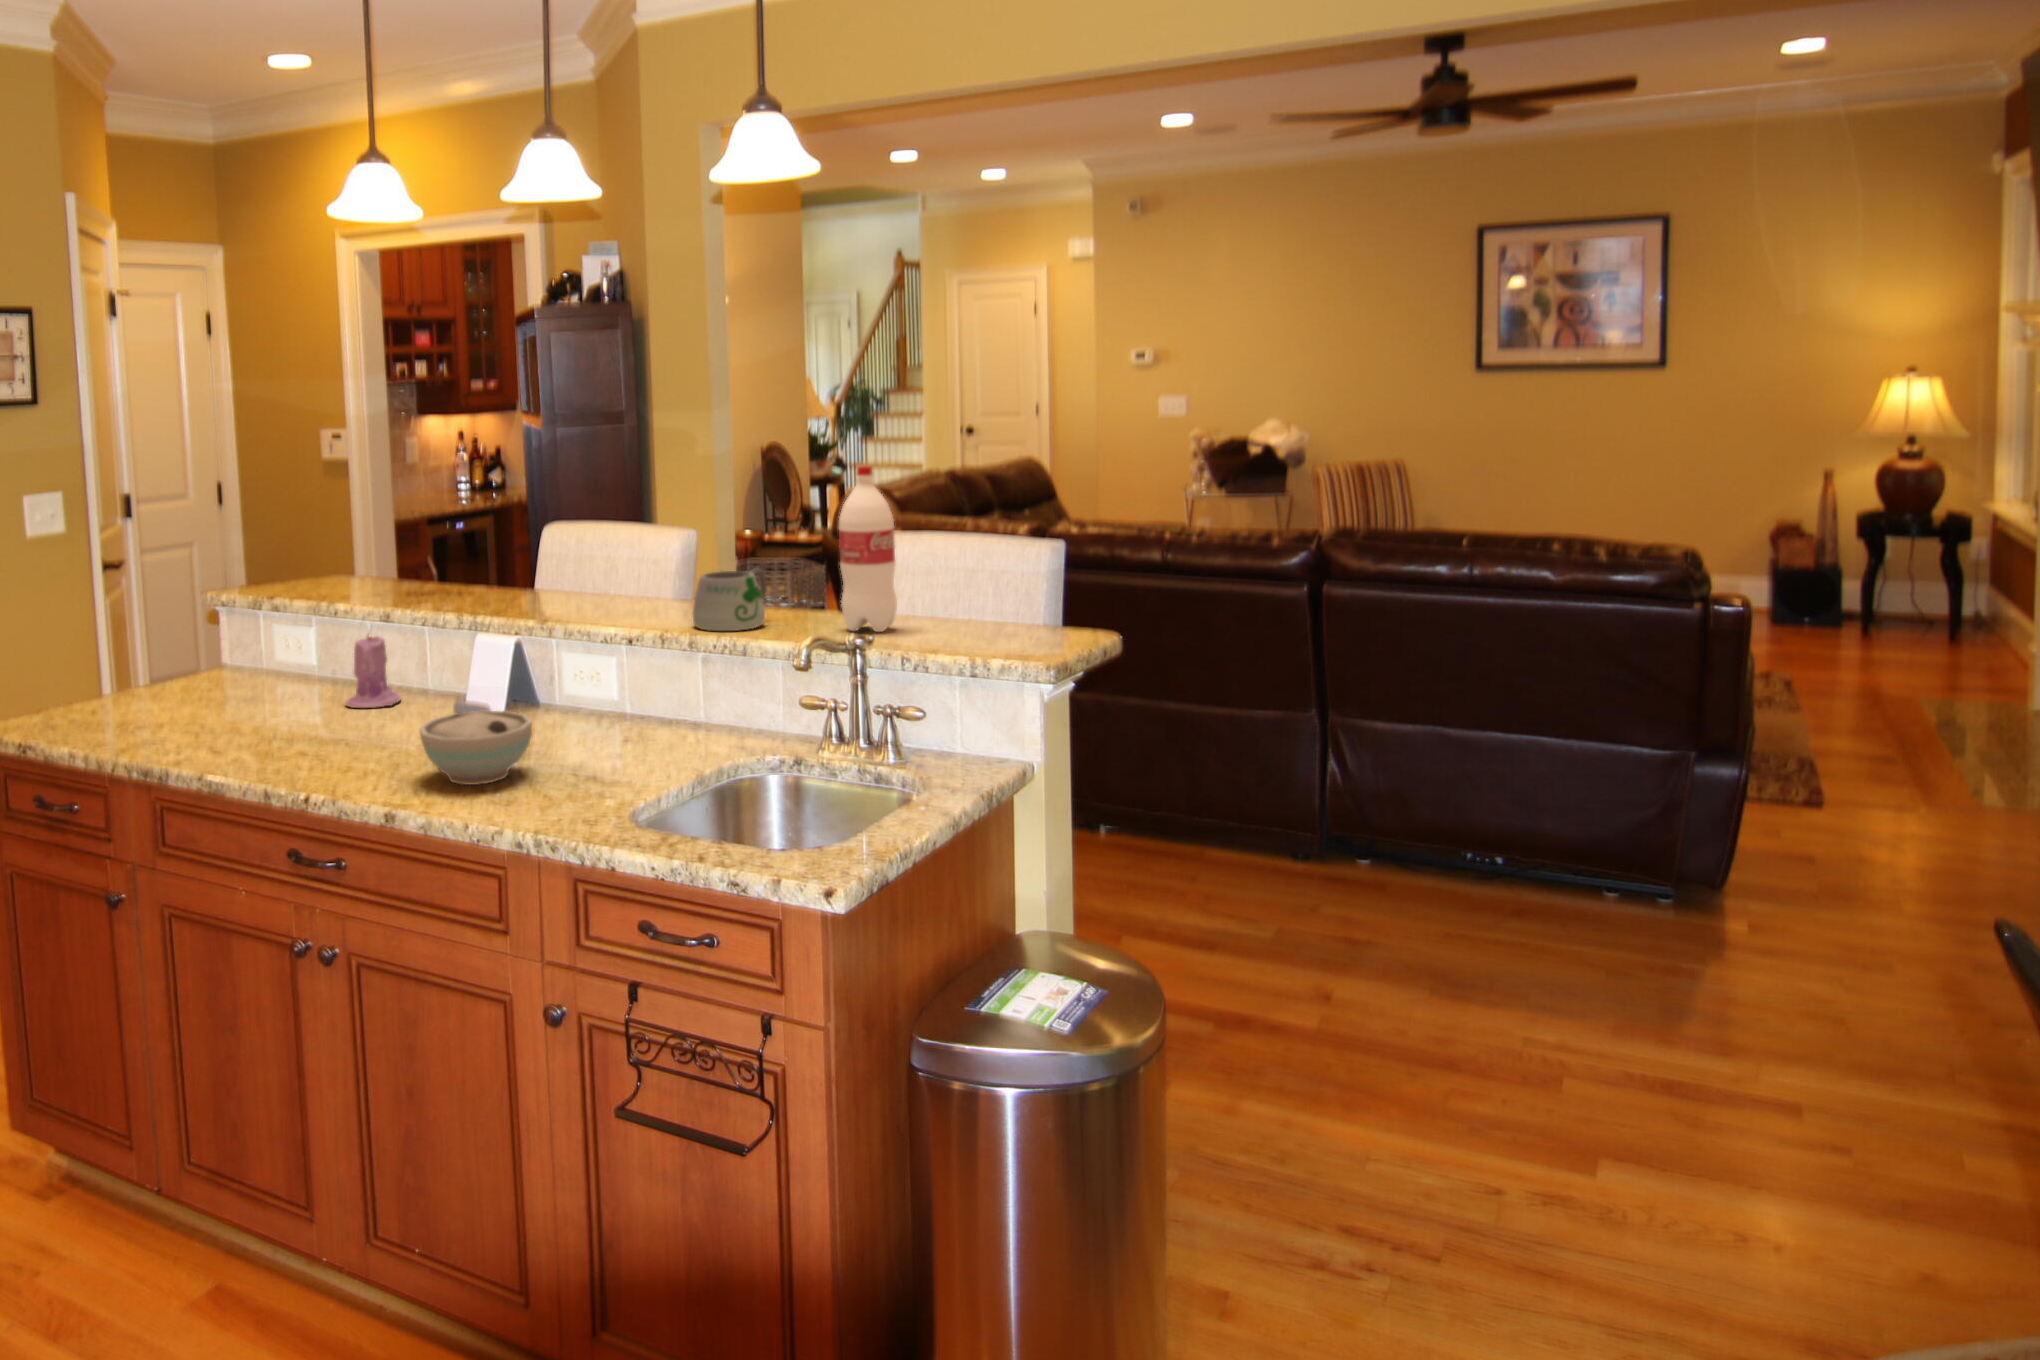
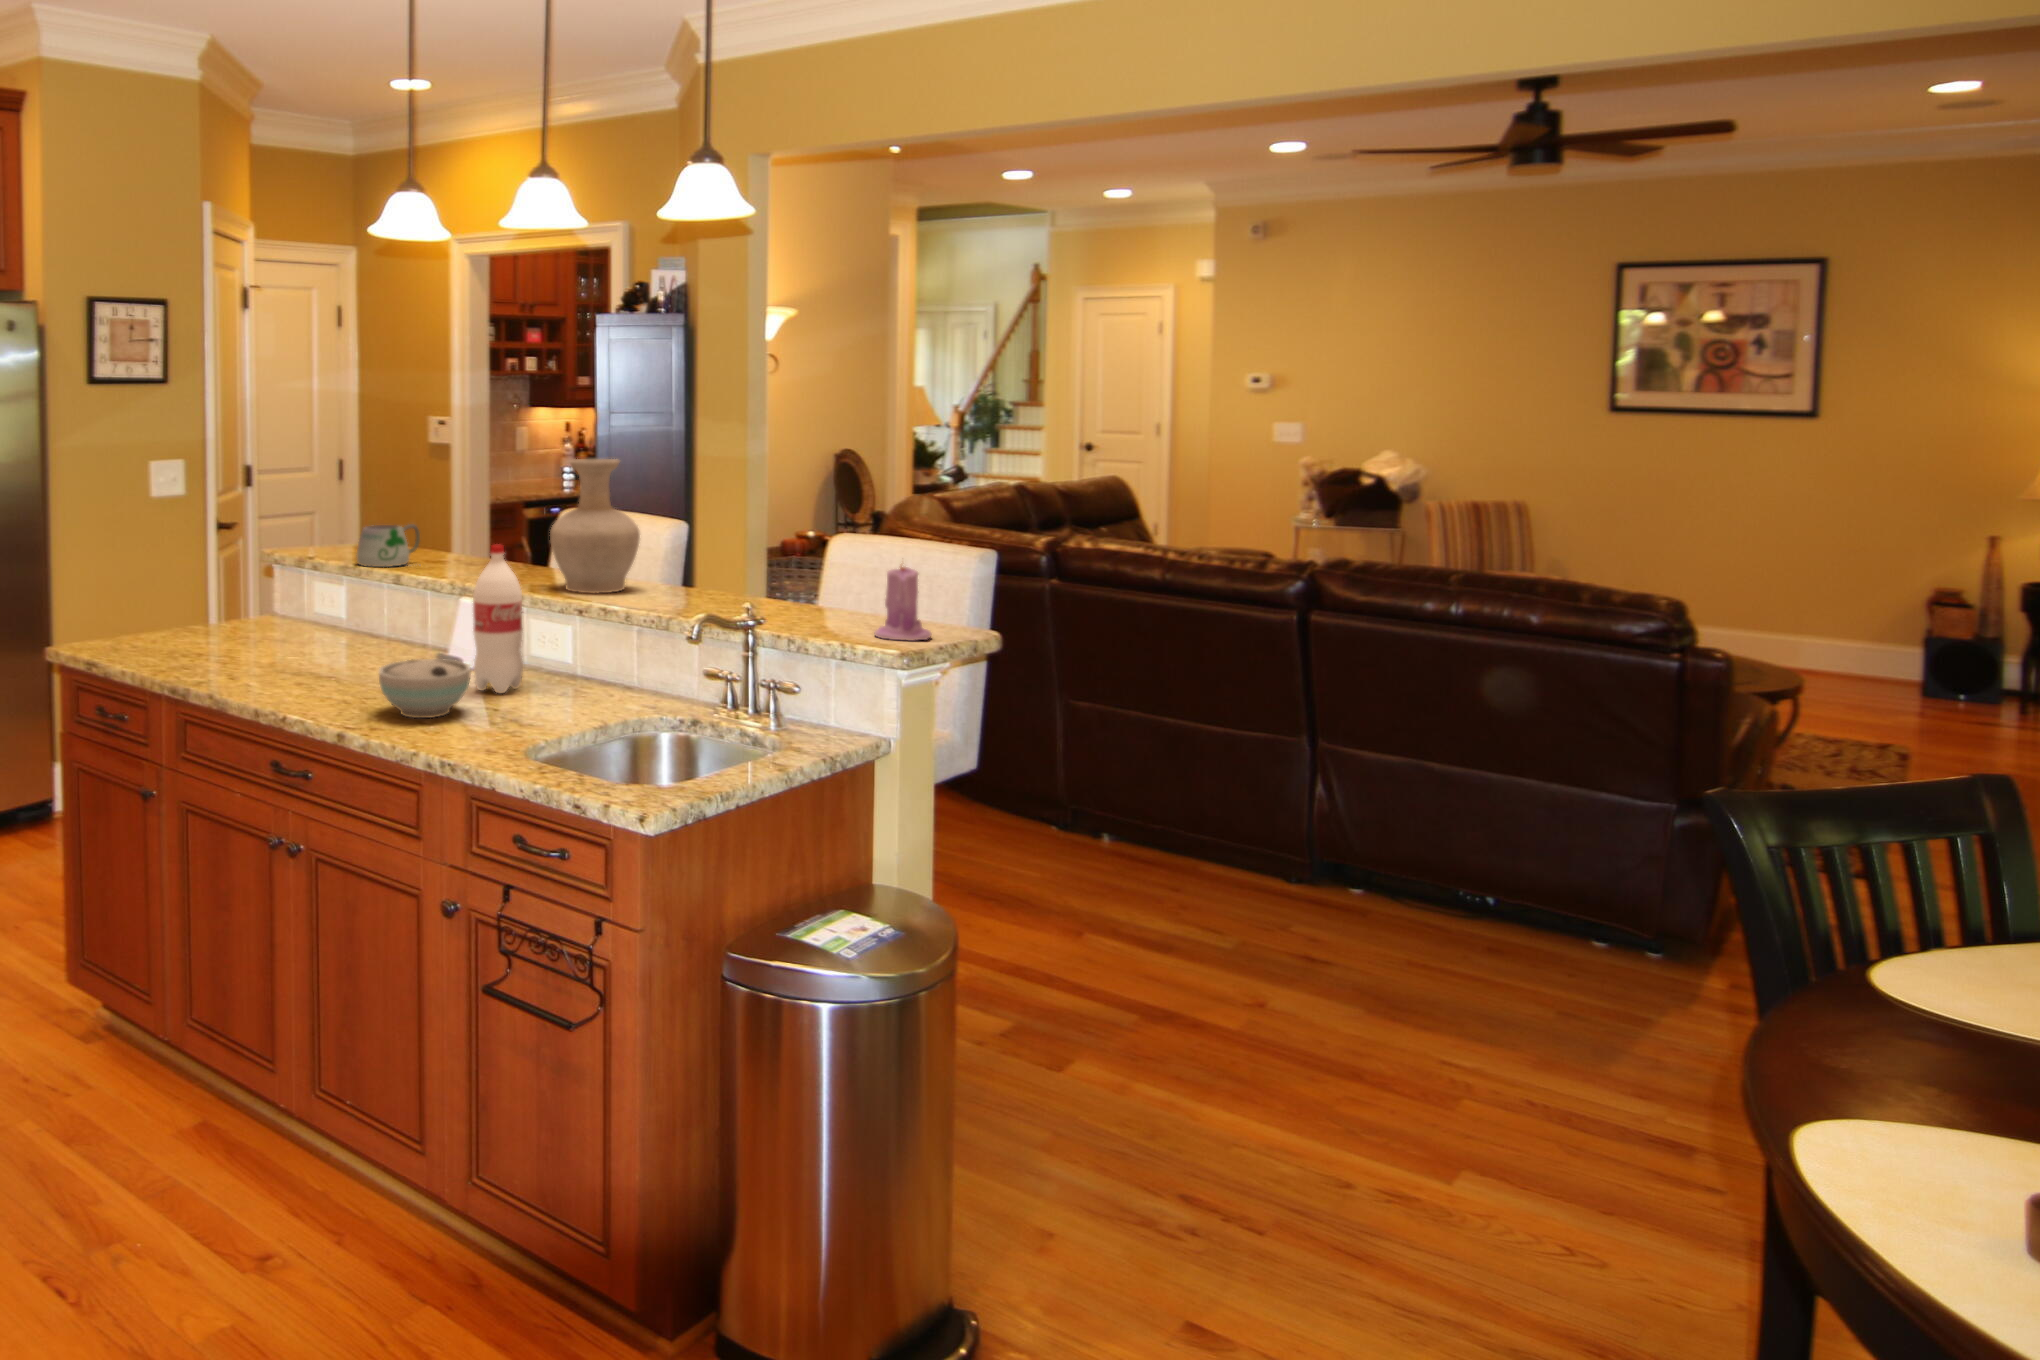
vase: none [570,463,673,618] -> present [550,459,640,593]
bottle: present [839,466,897,632] -> present [473,544,523,693]
mug: present [693,568,771,631] -> present [356,524,420,567]
candle: present [345,635,401,708] -> present [874,566,931,641]

